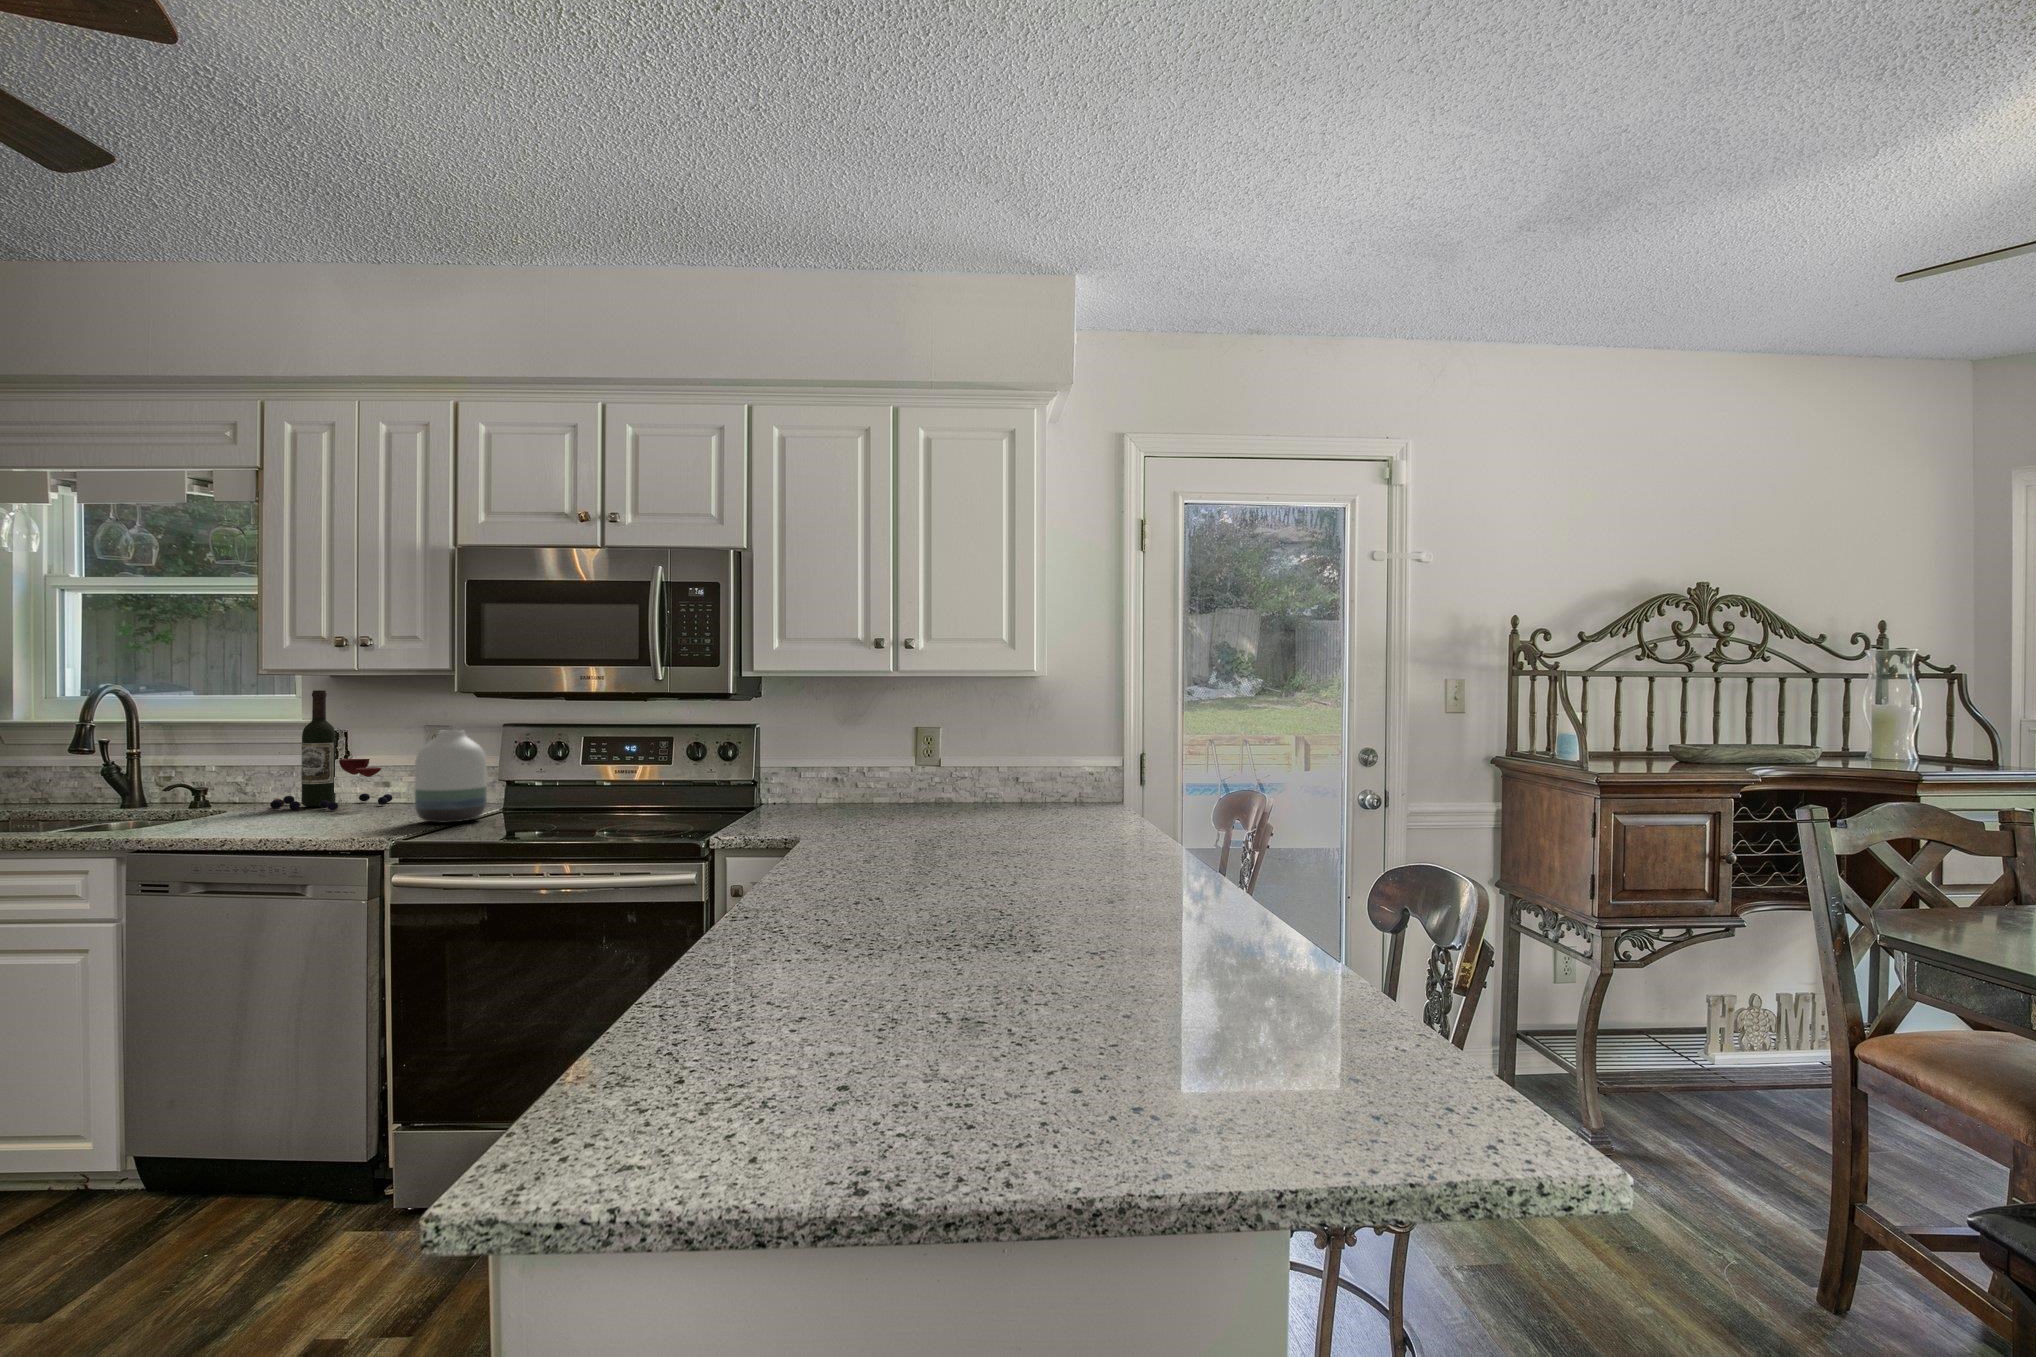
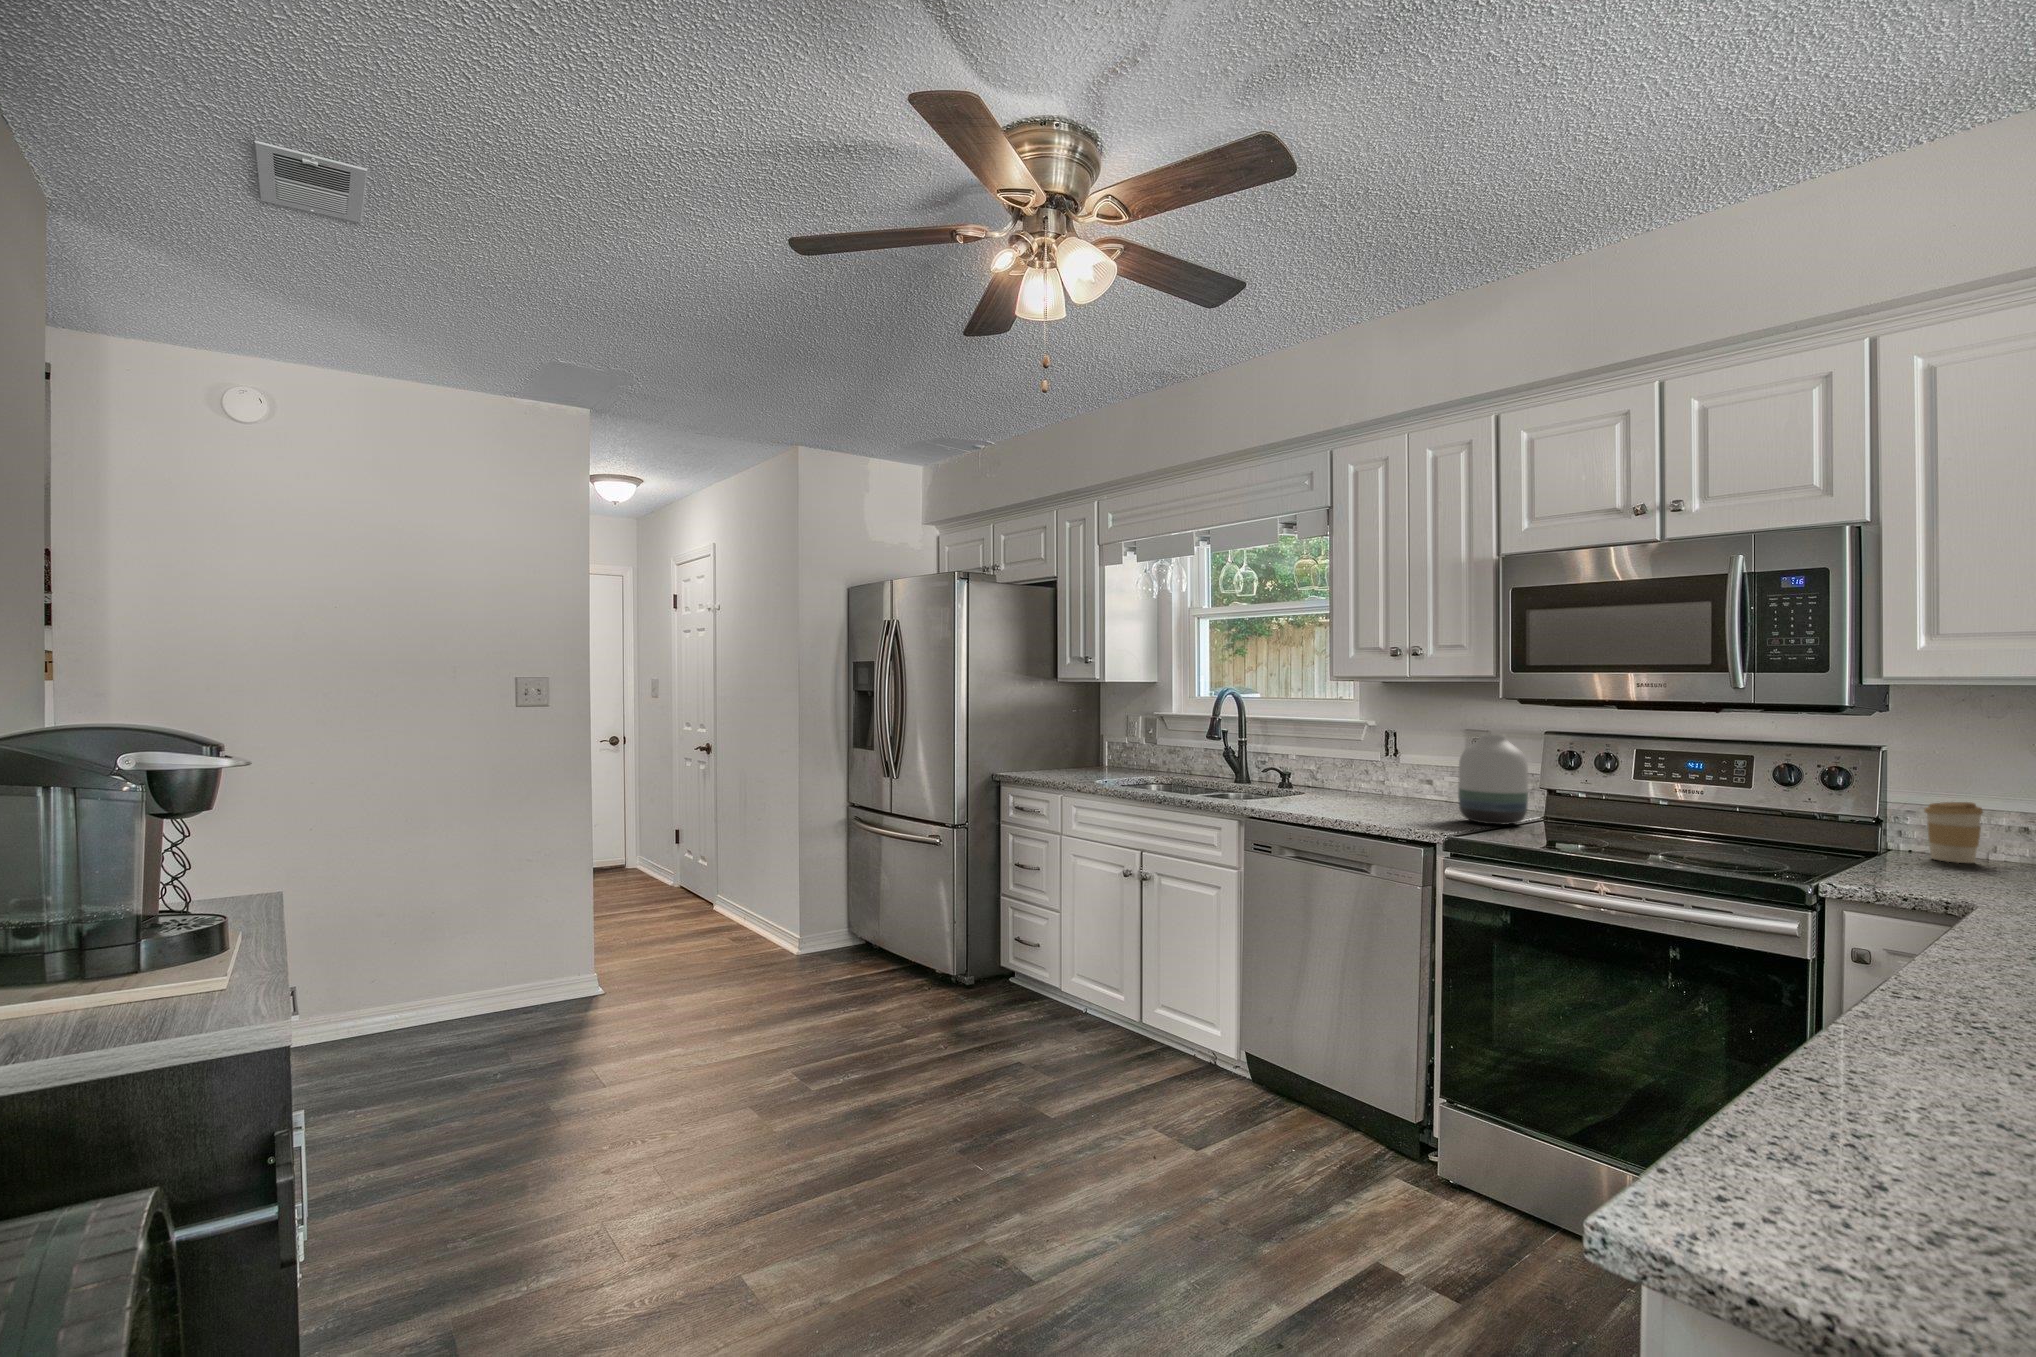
wine bottle: present [270,690,392,810] -> none [1336,695,1433,803]
coffee cup: none [781,763,813,809] -> present [1924,802,1983,863]

